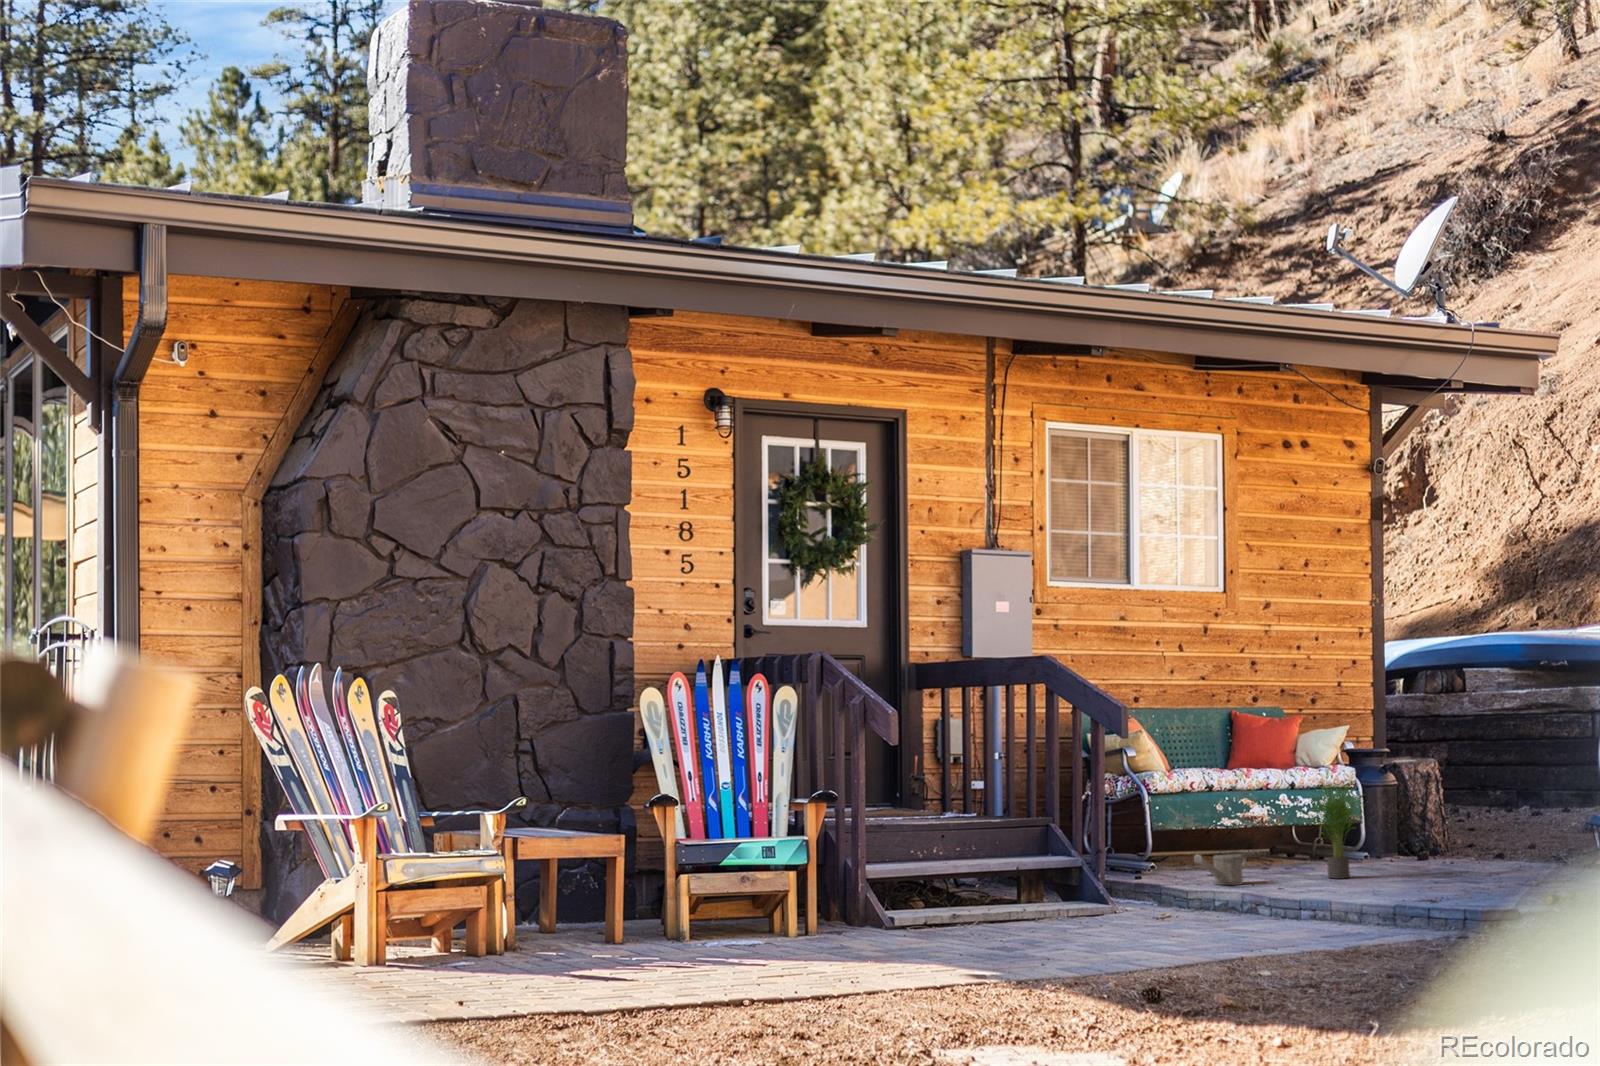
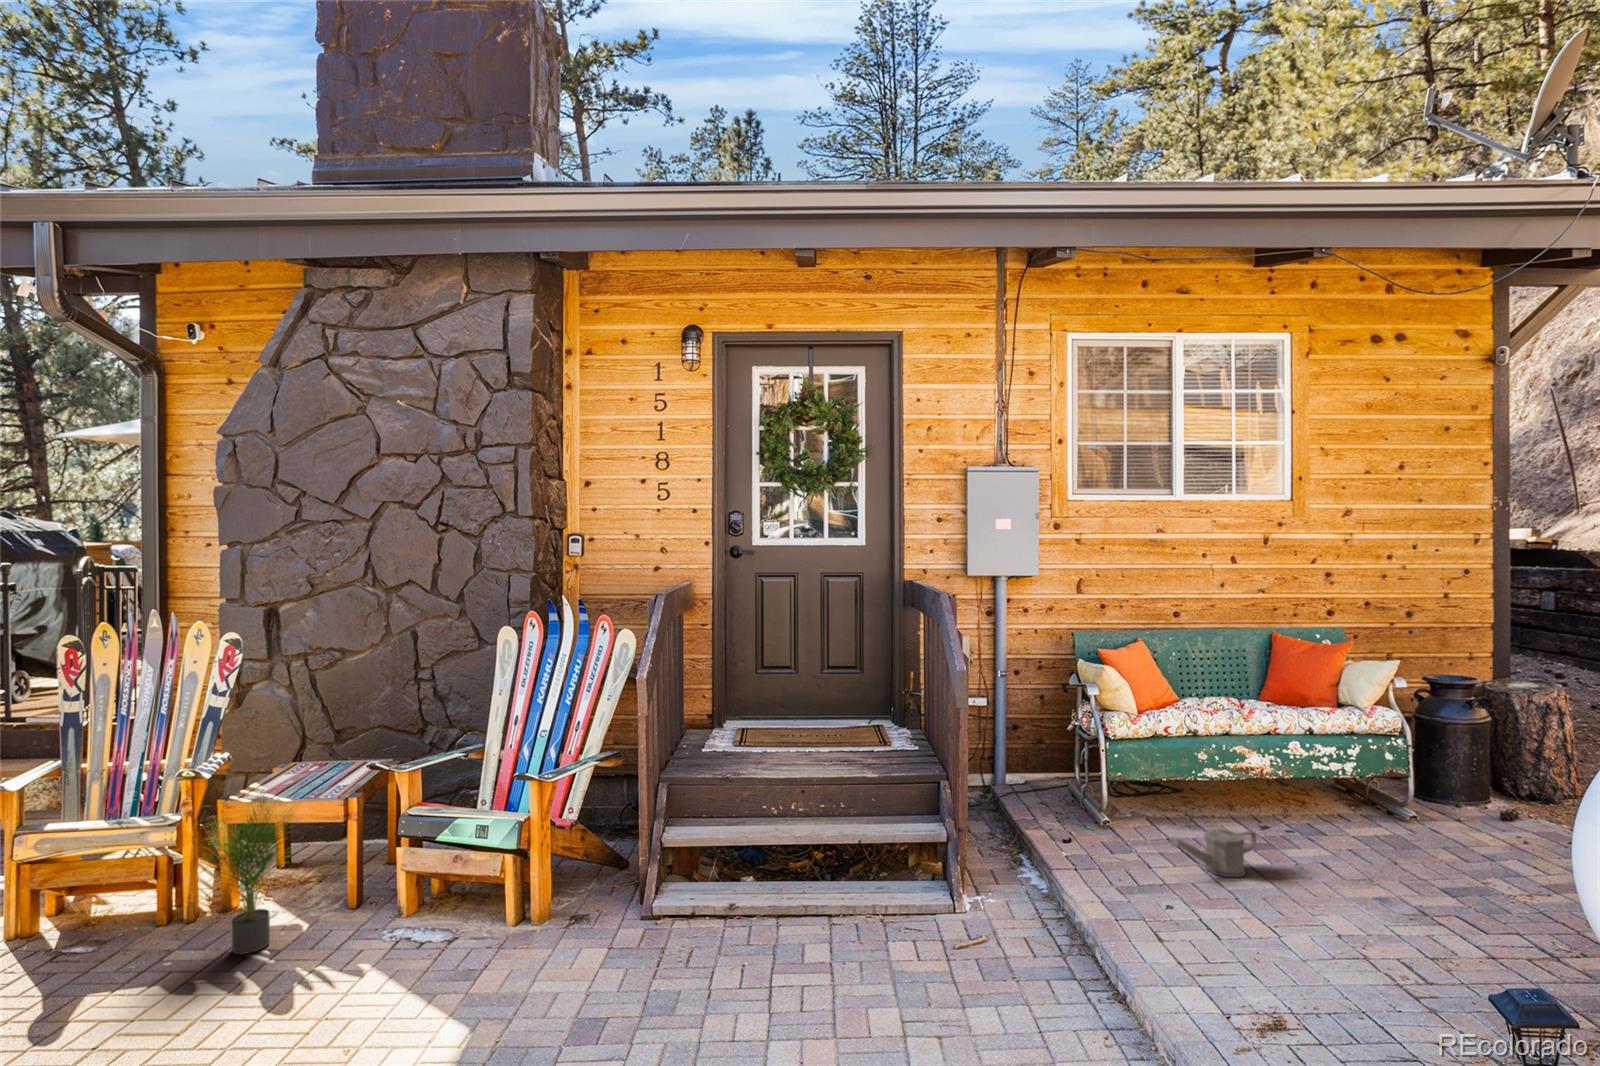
potted plant: present [1311,781,1360,879] -> present [207,789,302,954]

